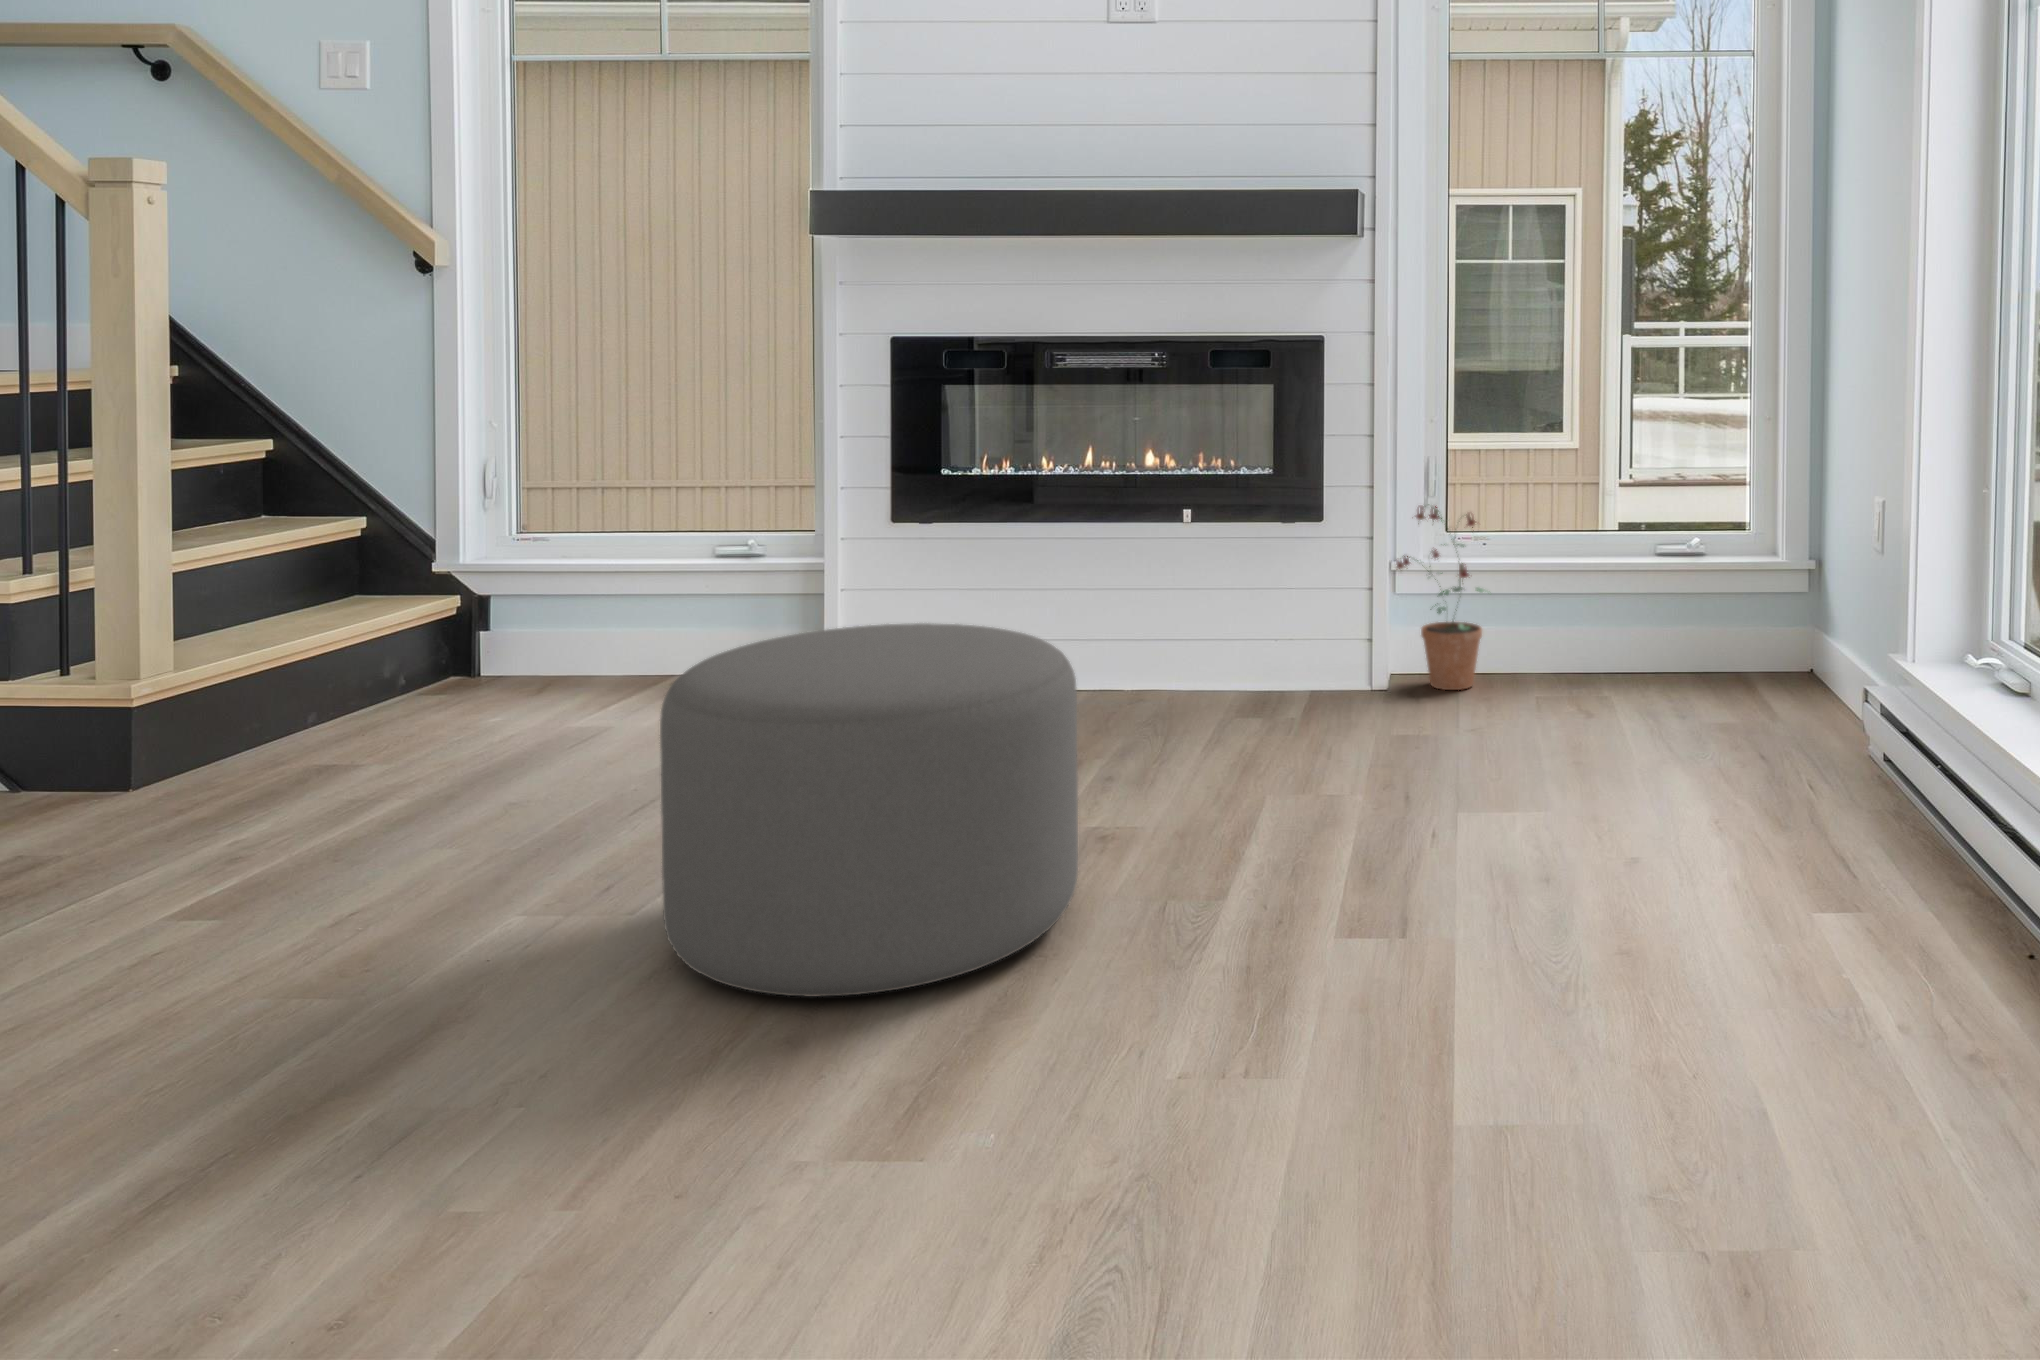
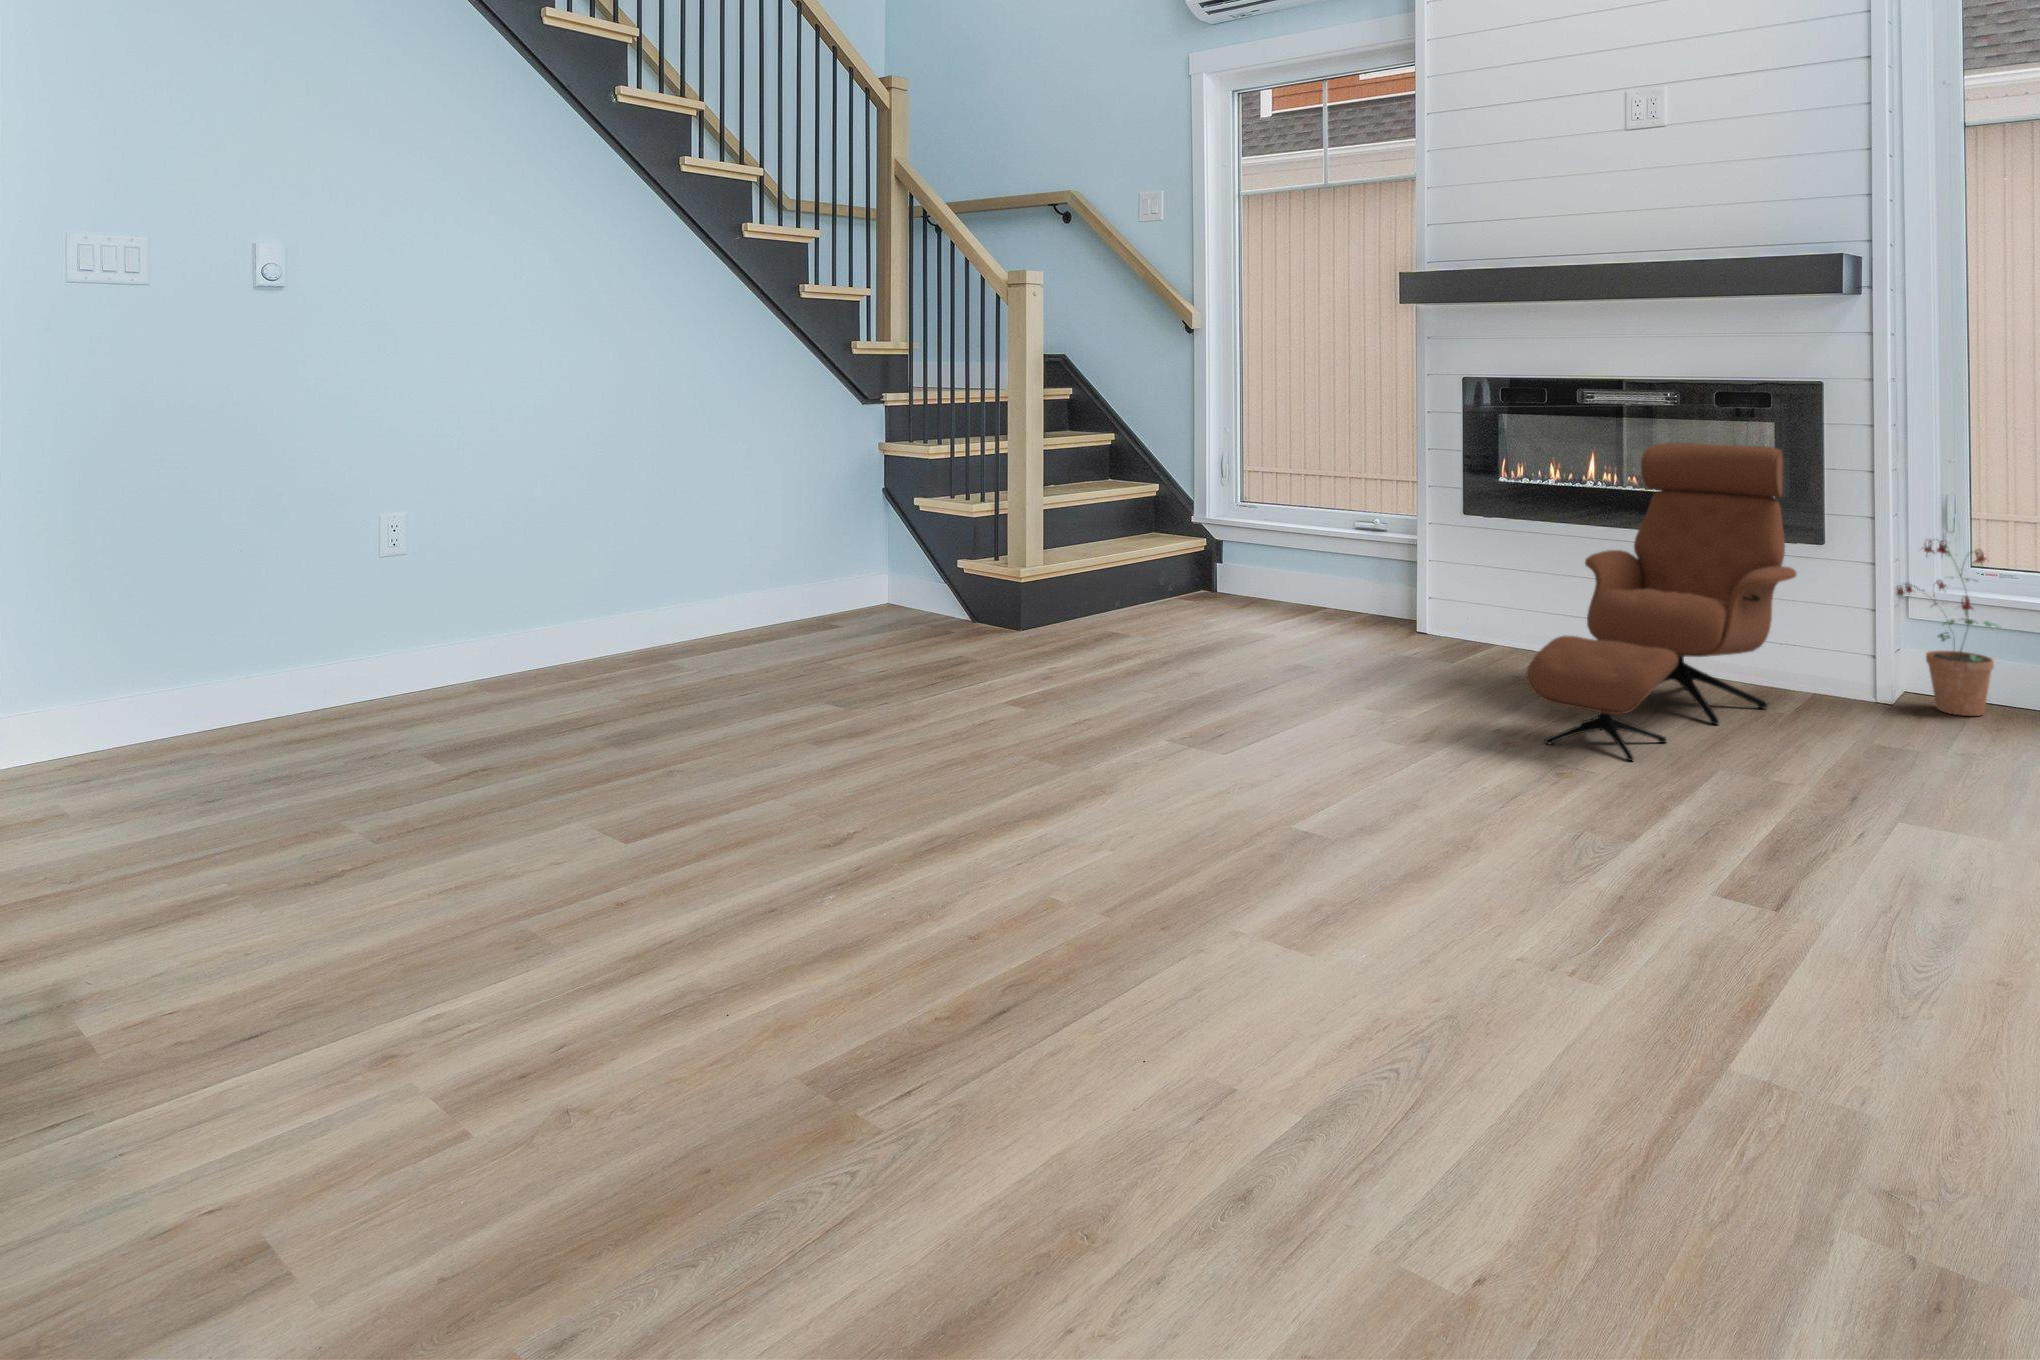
lounge chair: none [1065,413,1315,819] -> present [1526,443,1796,761]
ottoman: present [660,623,1078,997] -> none [1220,571,1494,809]

